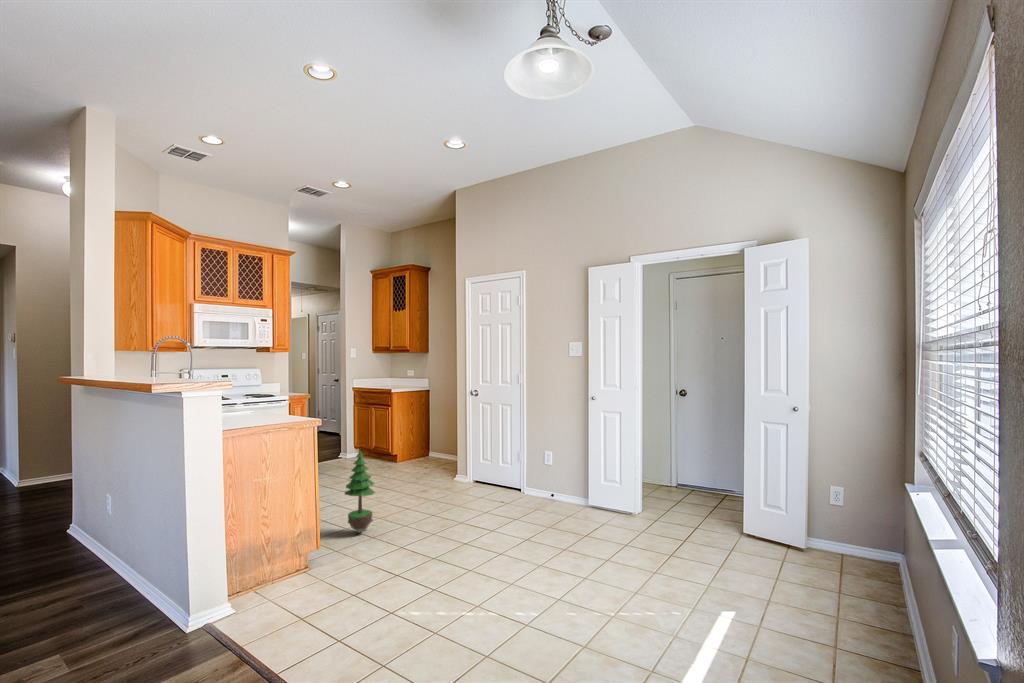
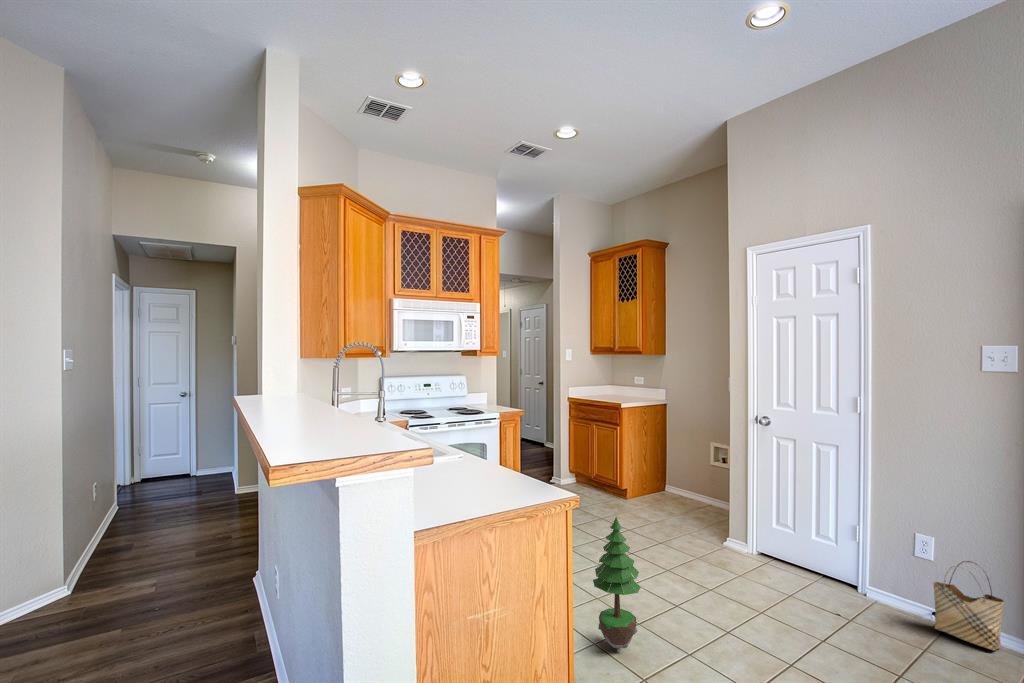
woven basket: none [549,462,578,507] -> present [933,561,1005,650]

